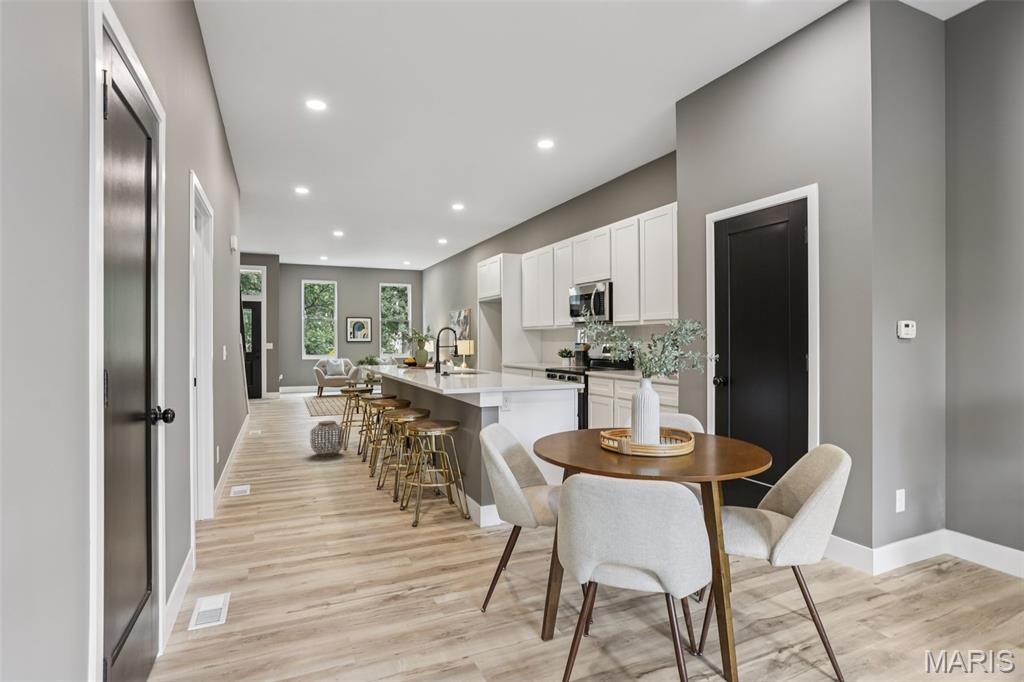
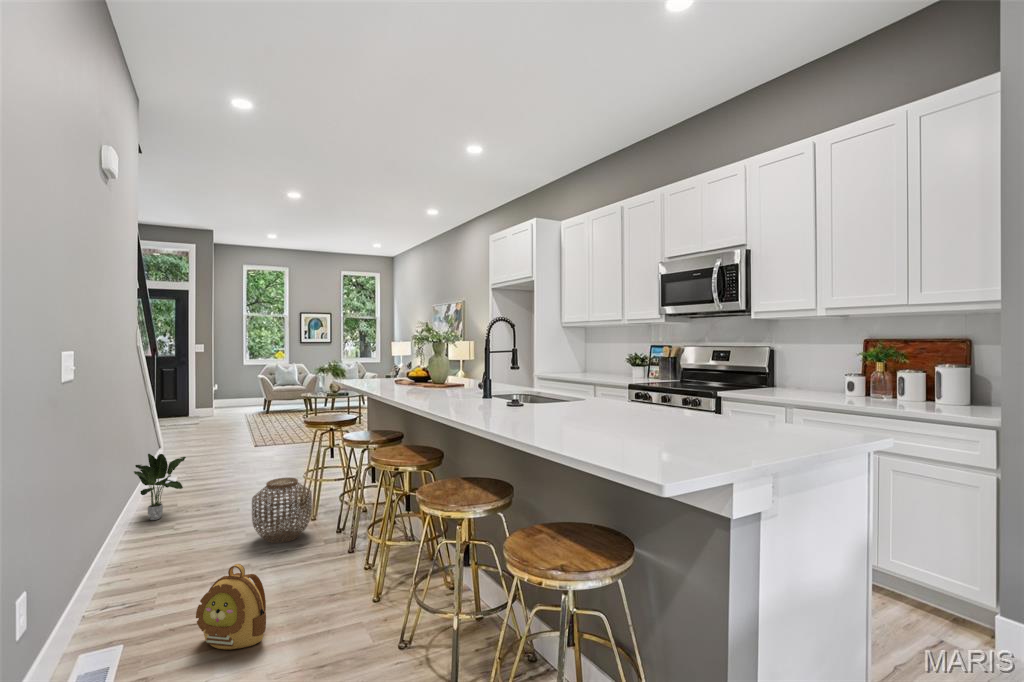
potted plant: none [243,407,272,447] -> present [134,454,186,520]
backpack: none [286,447,318,485] -> present [196,564,266,650]

